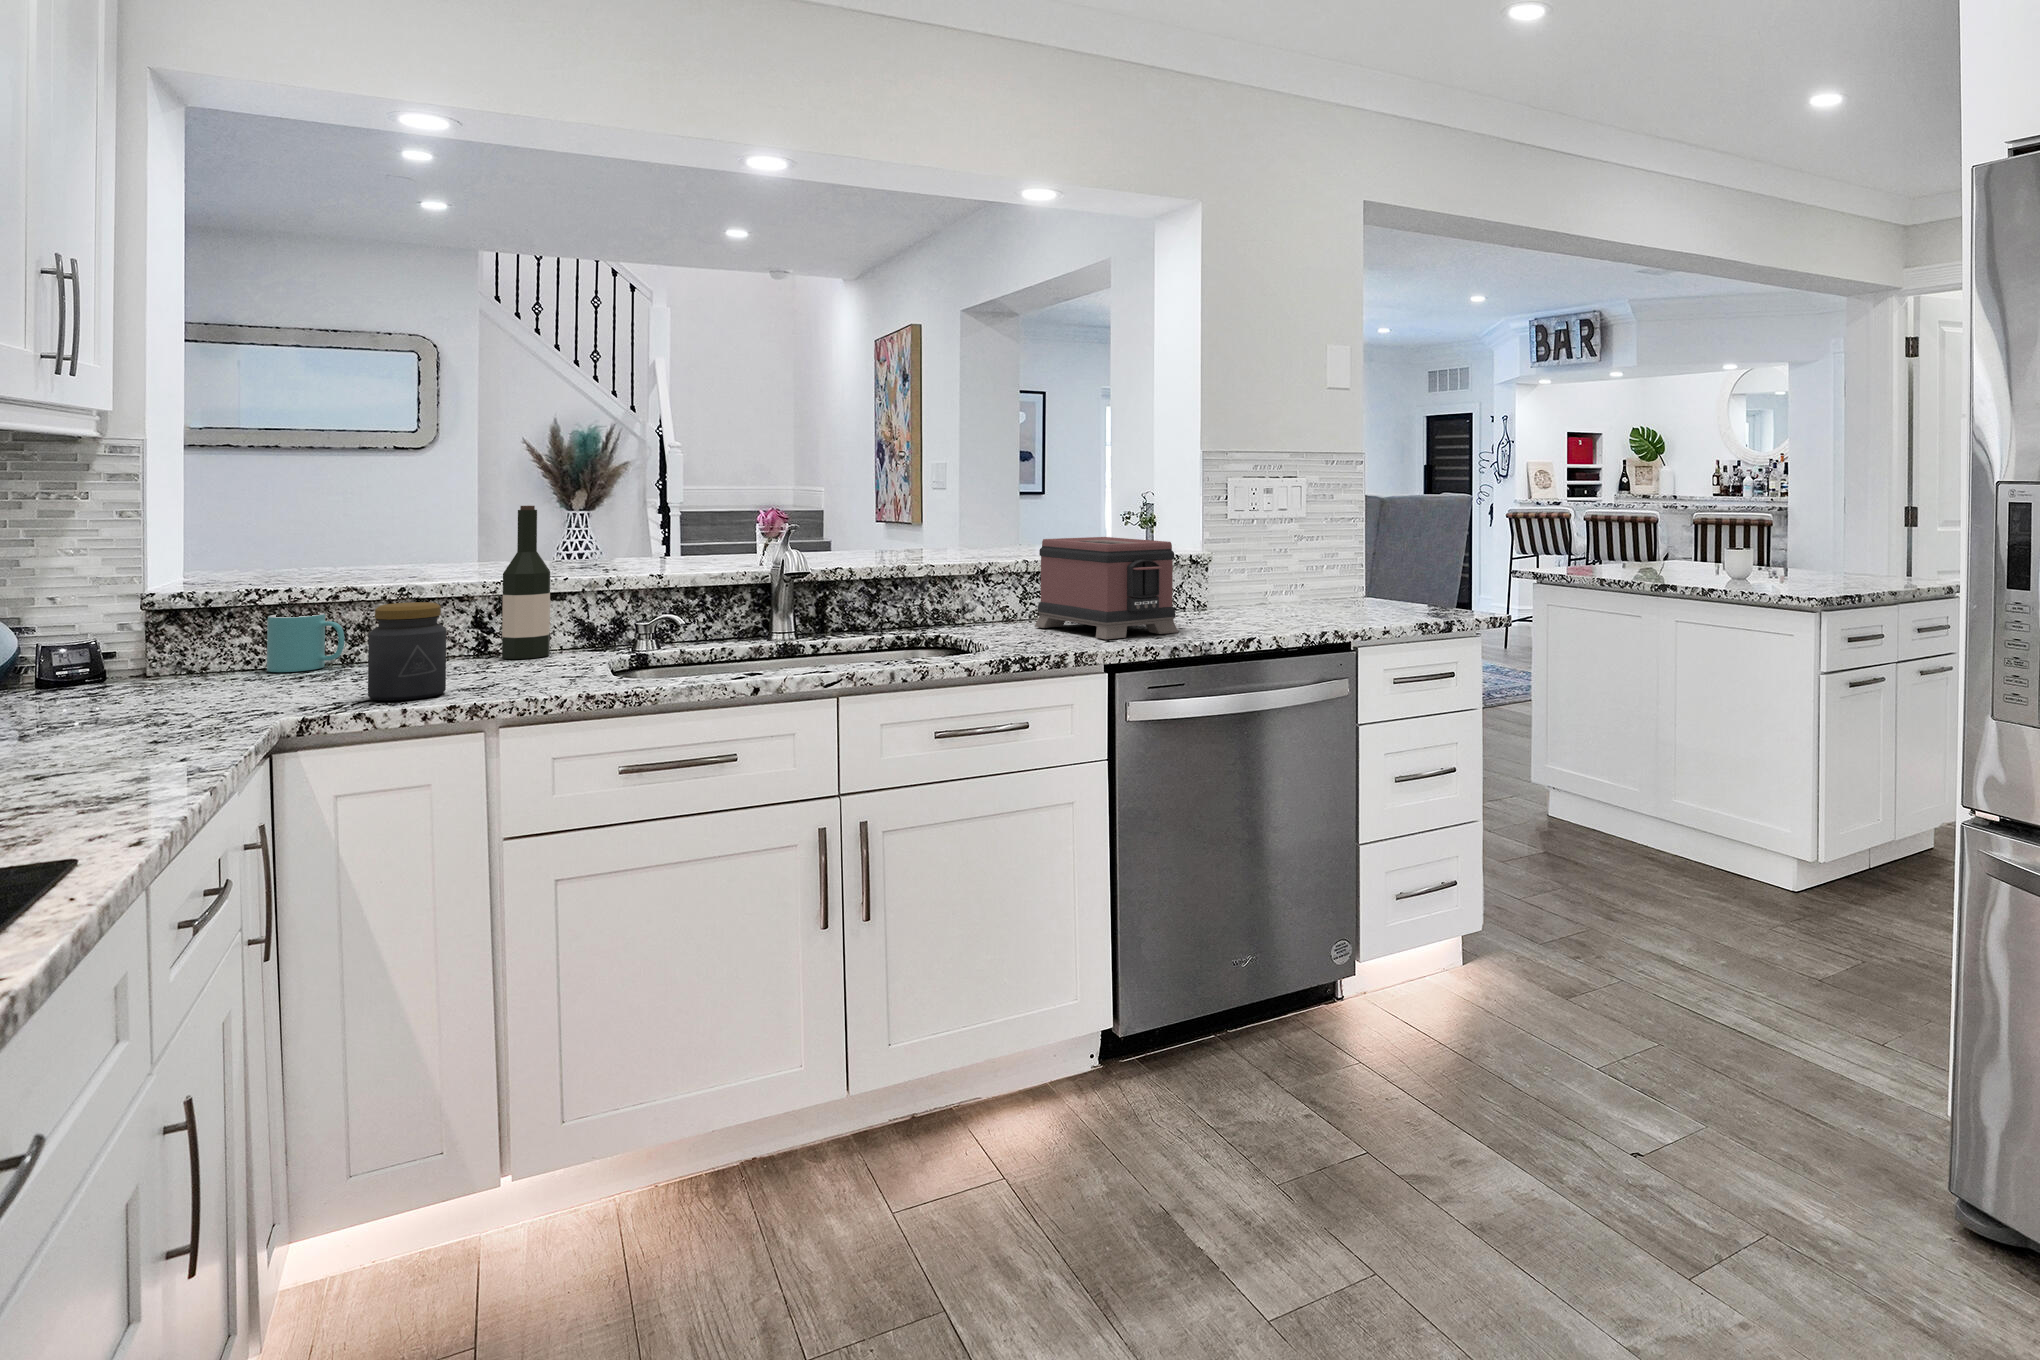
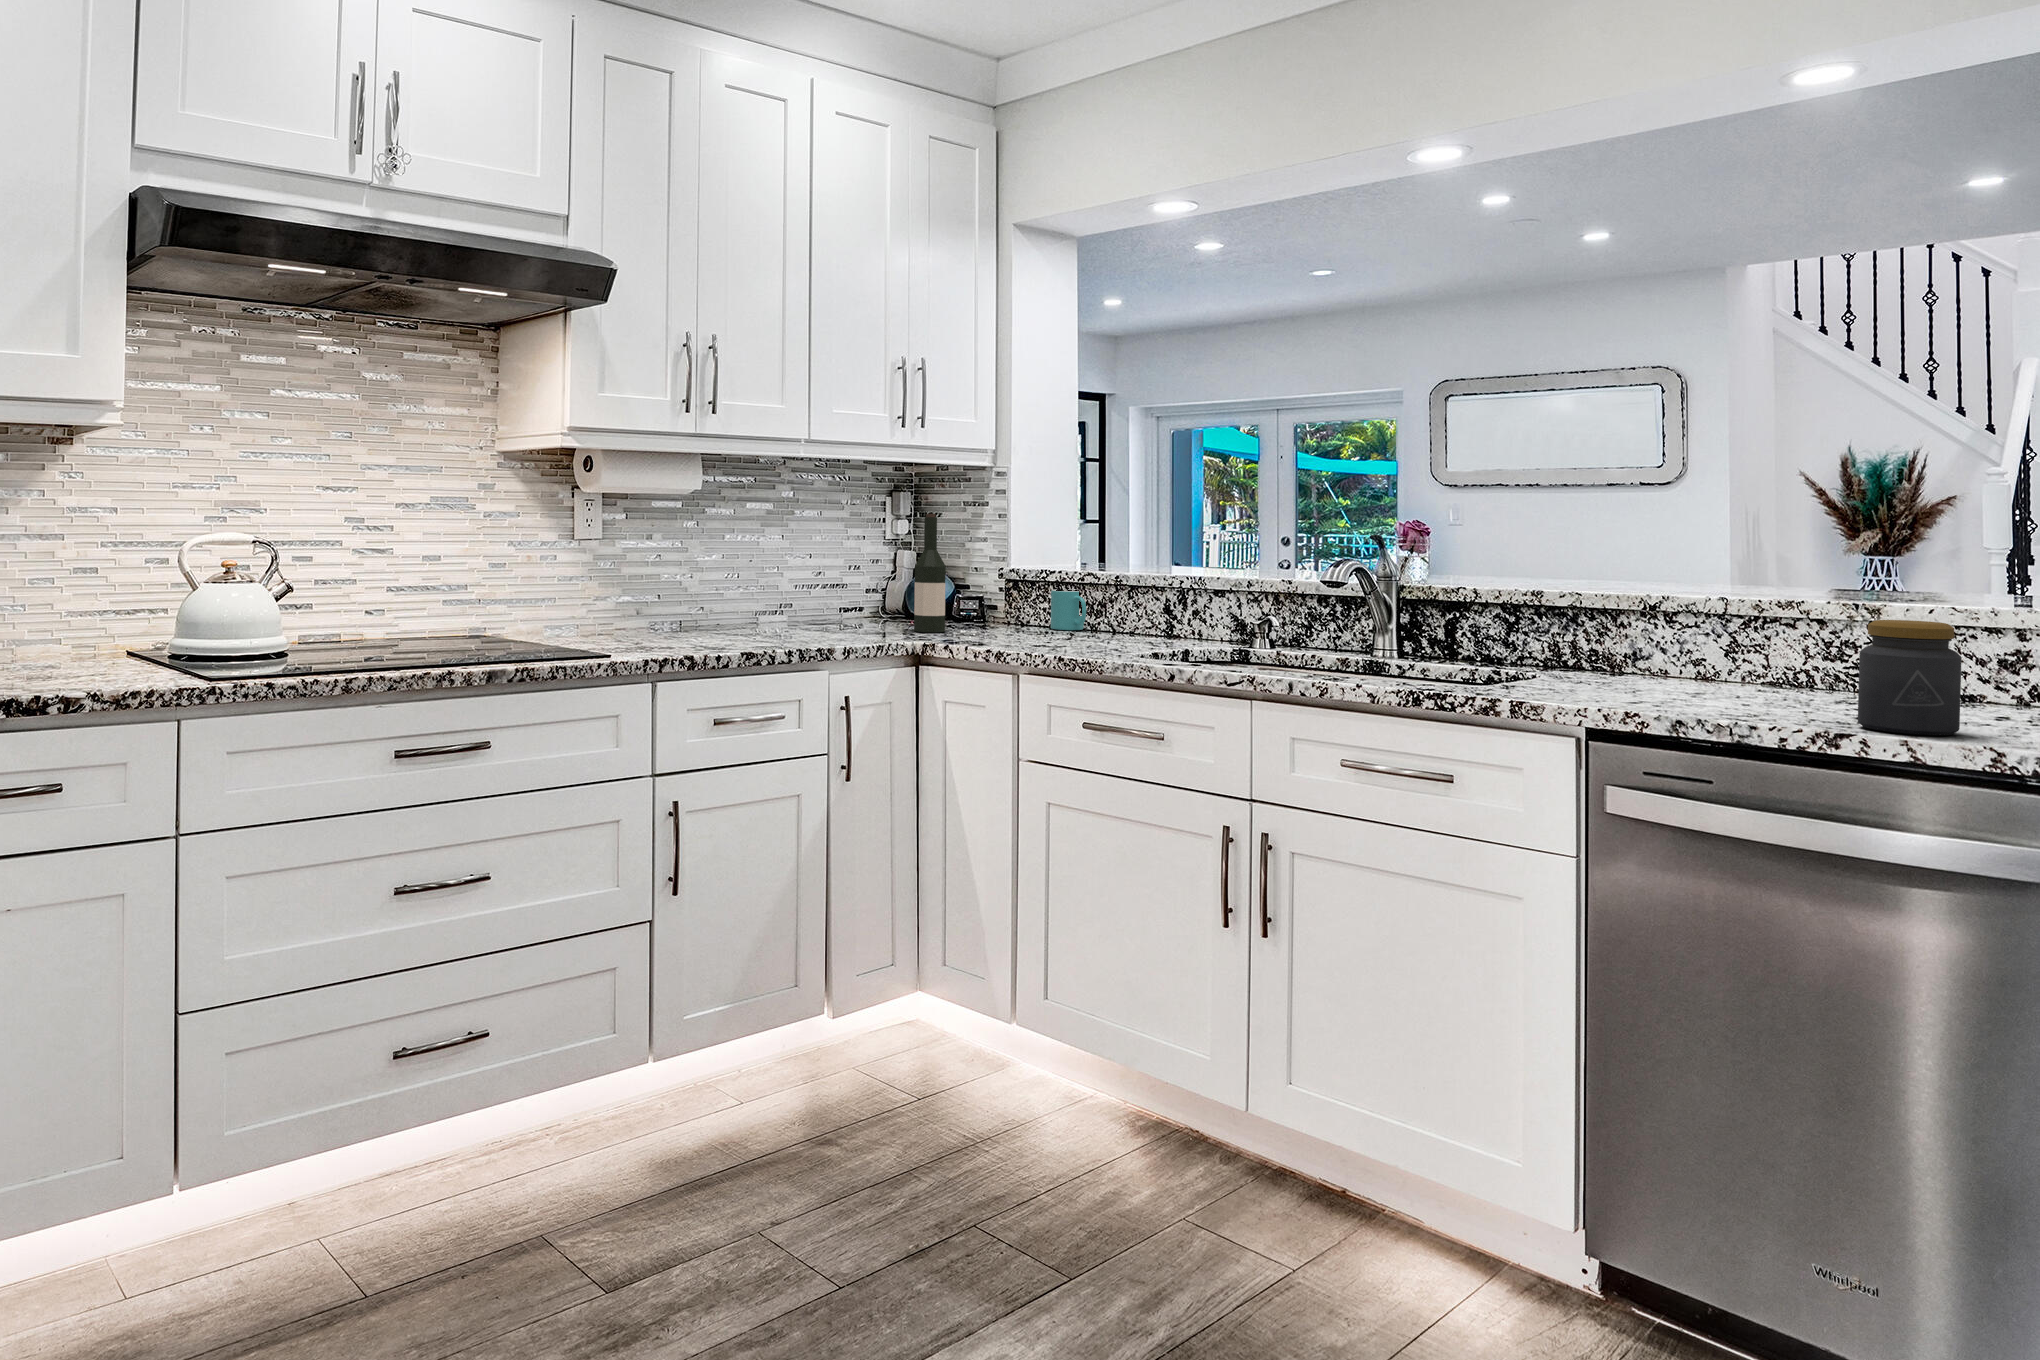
wine bottle: present [502,506,550,659] -> present [914,514,946,632]
toaster: present [1035,537,1178,639] -> none [1666,568,1826,716]
jar: present [368,602,446,701] -> present [1858,620,1962,735]

